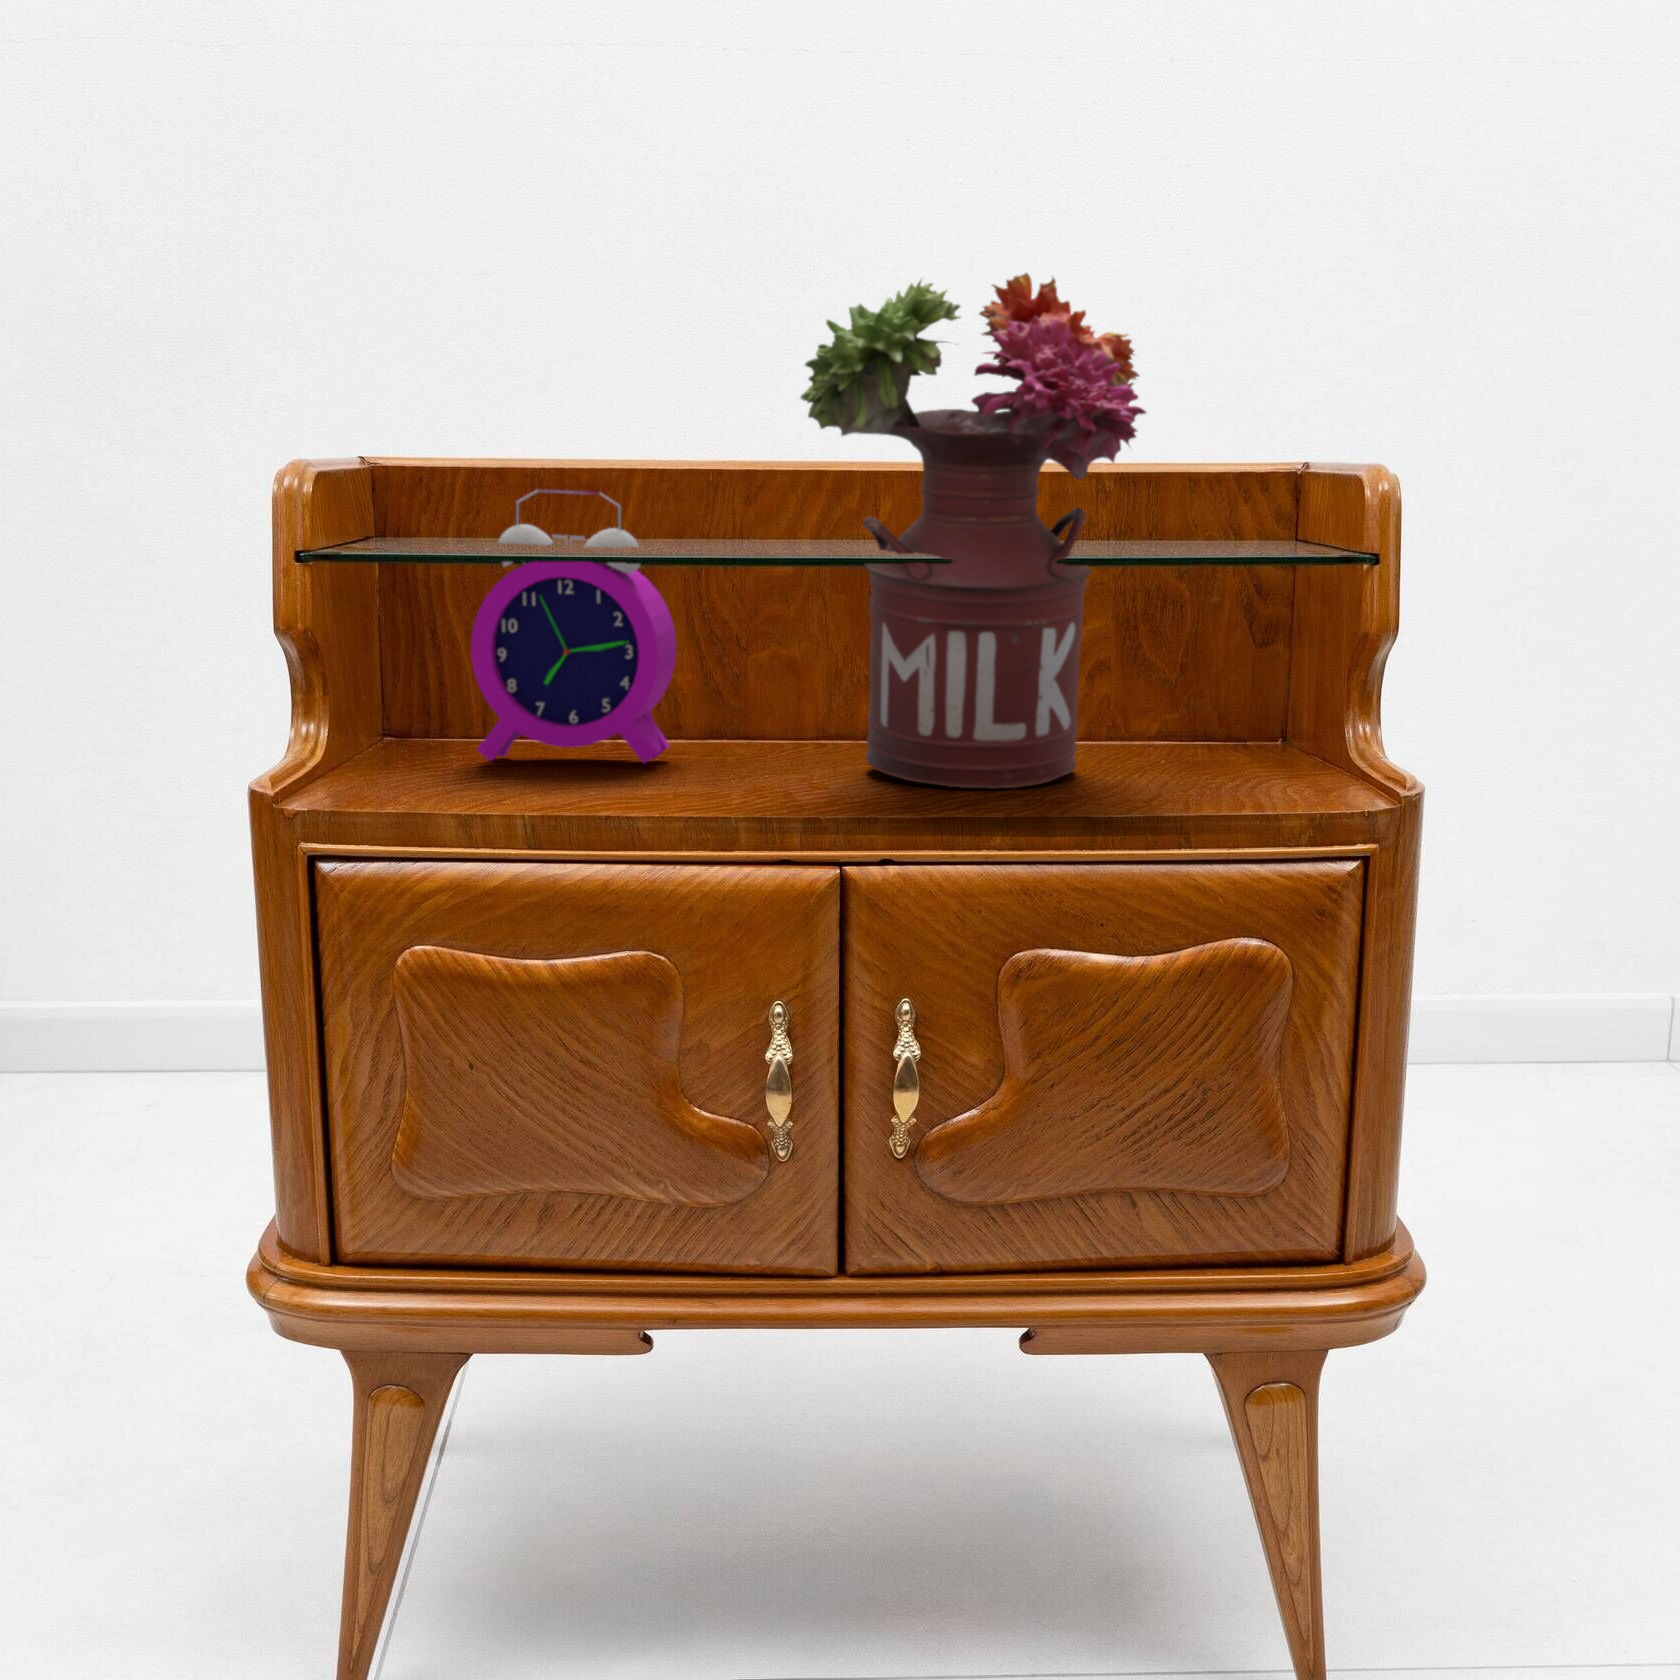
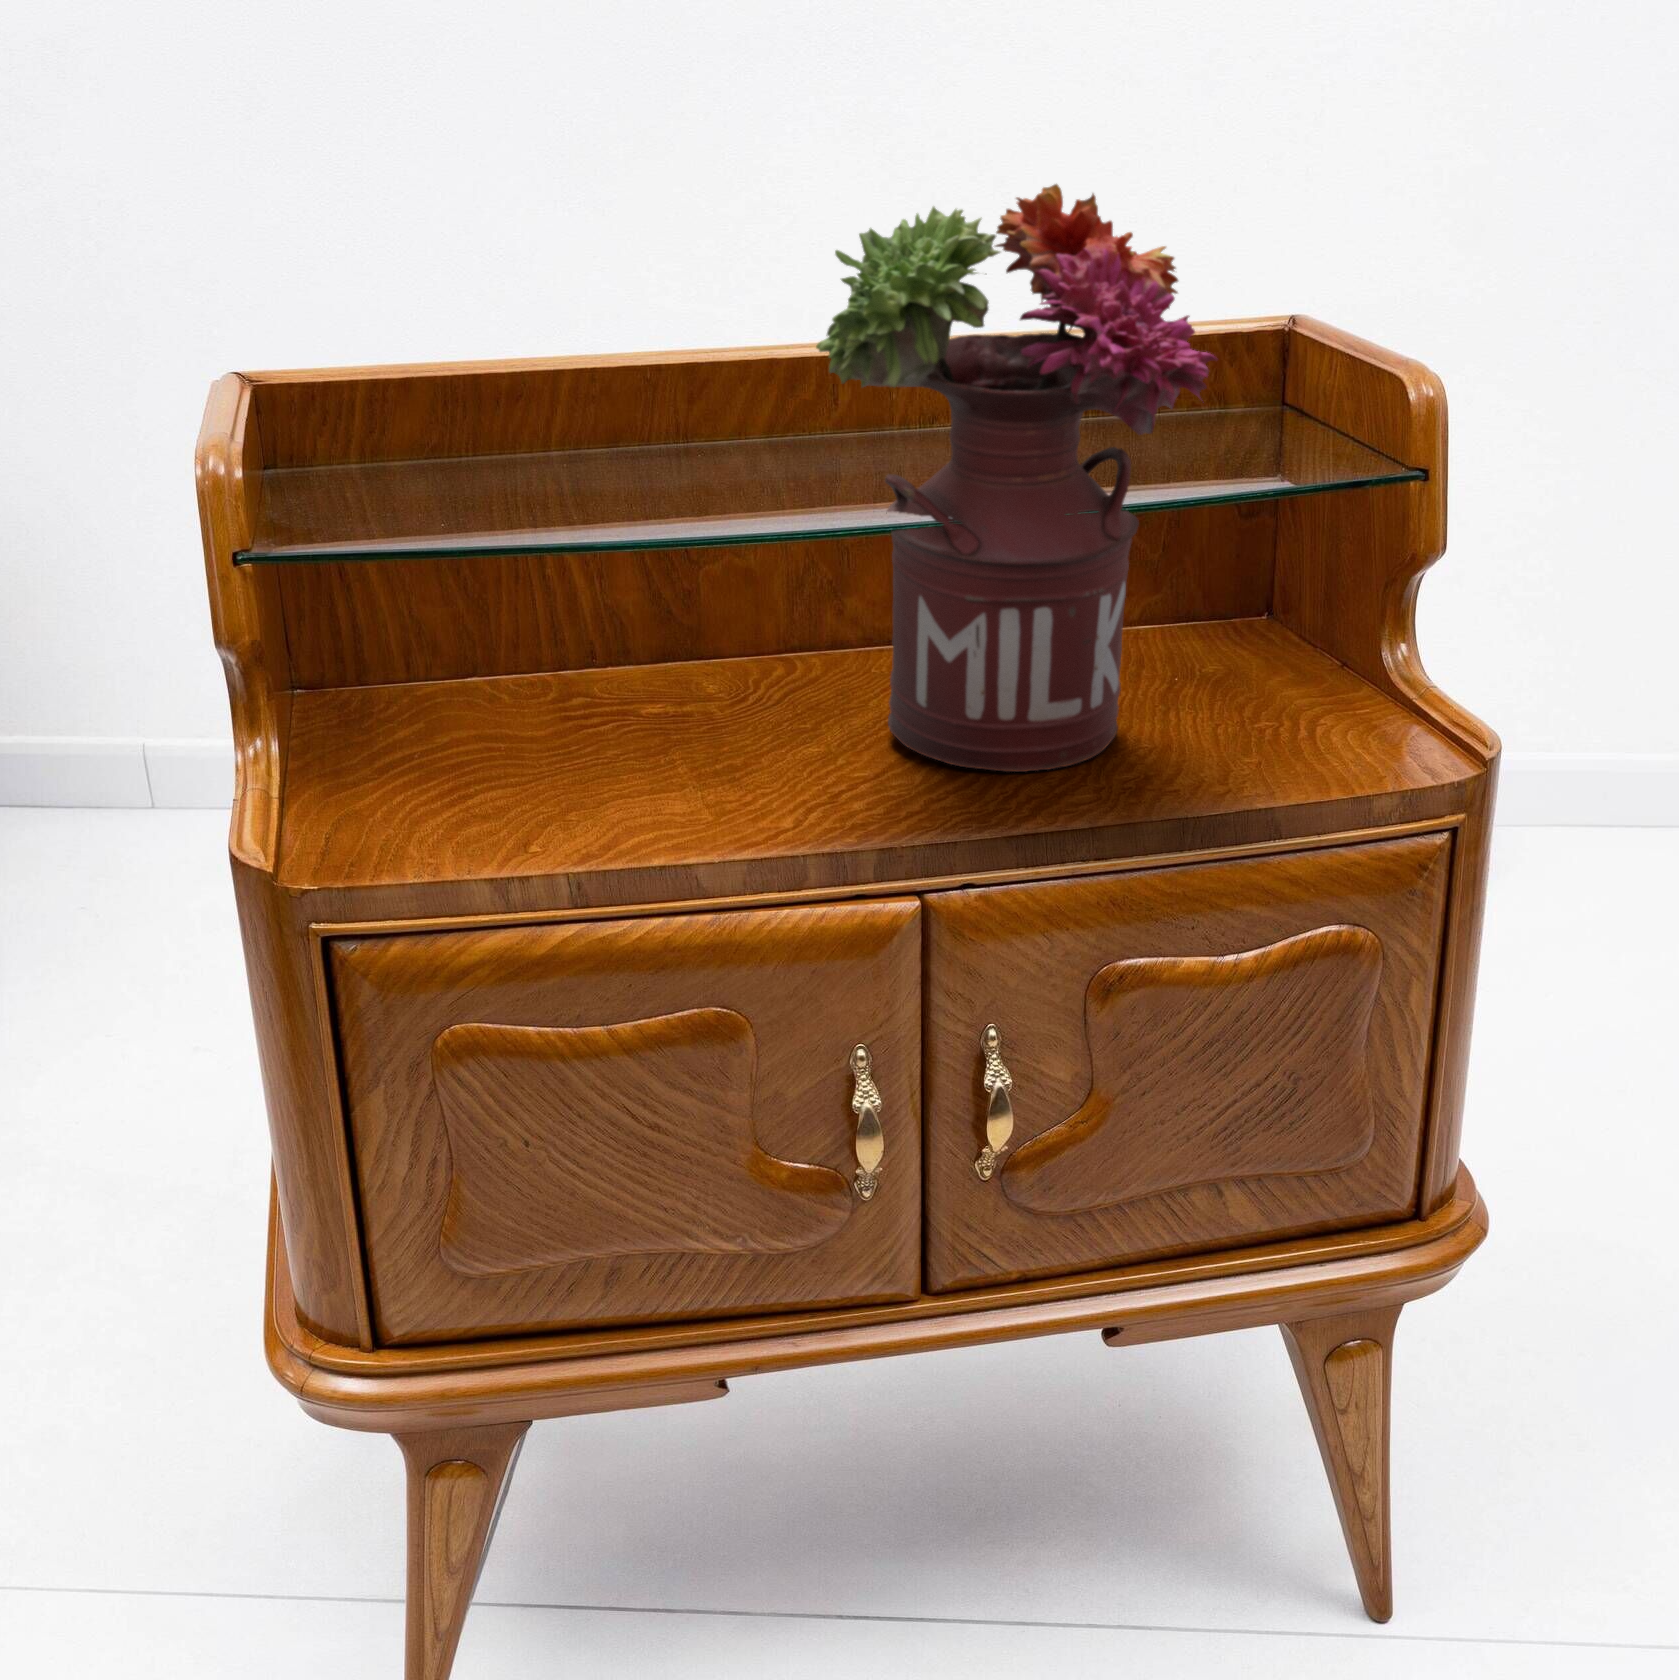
alarm clock: present [471,490,676,763] -> none [440,457,662,765]

